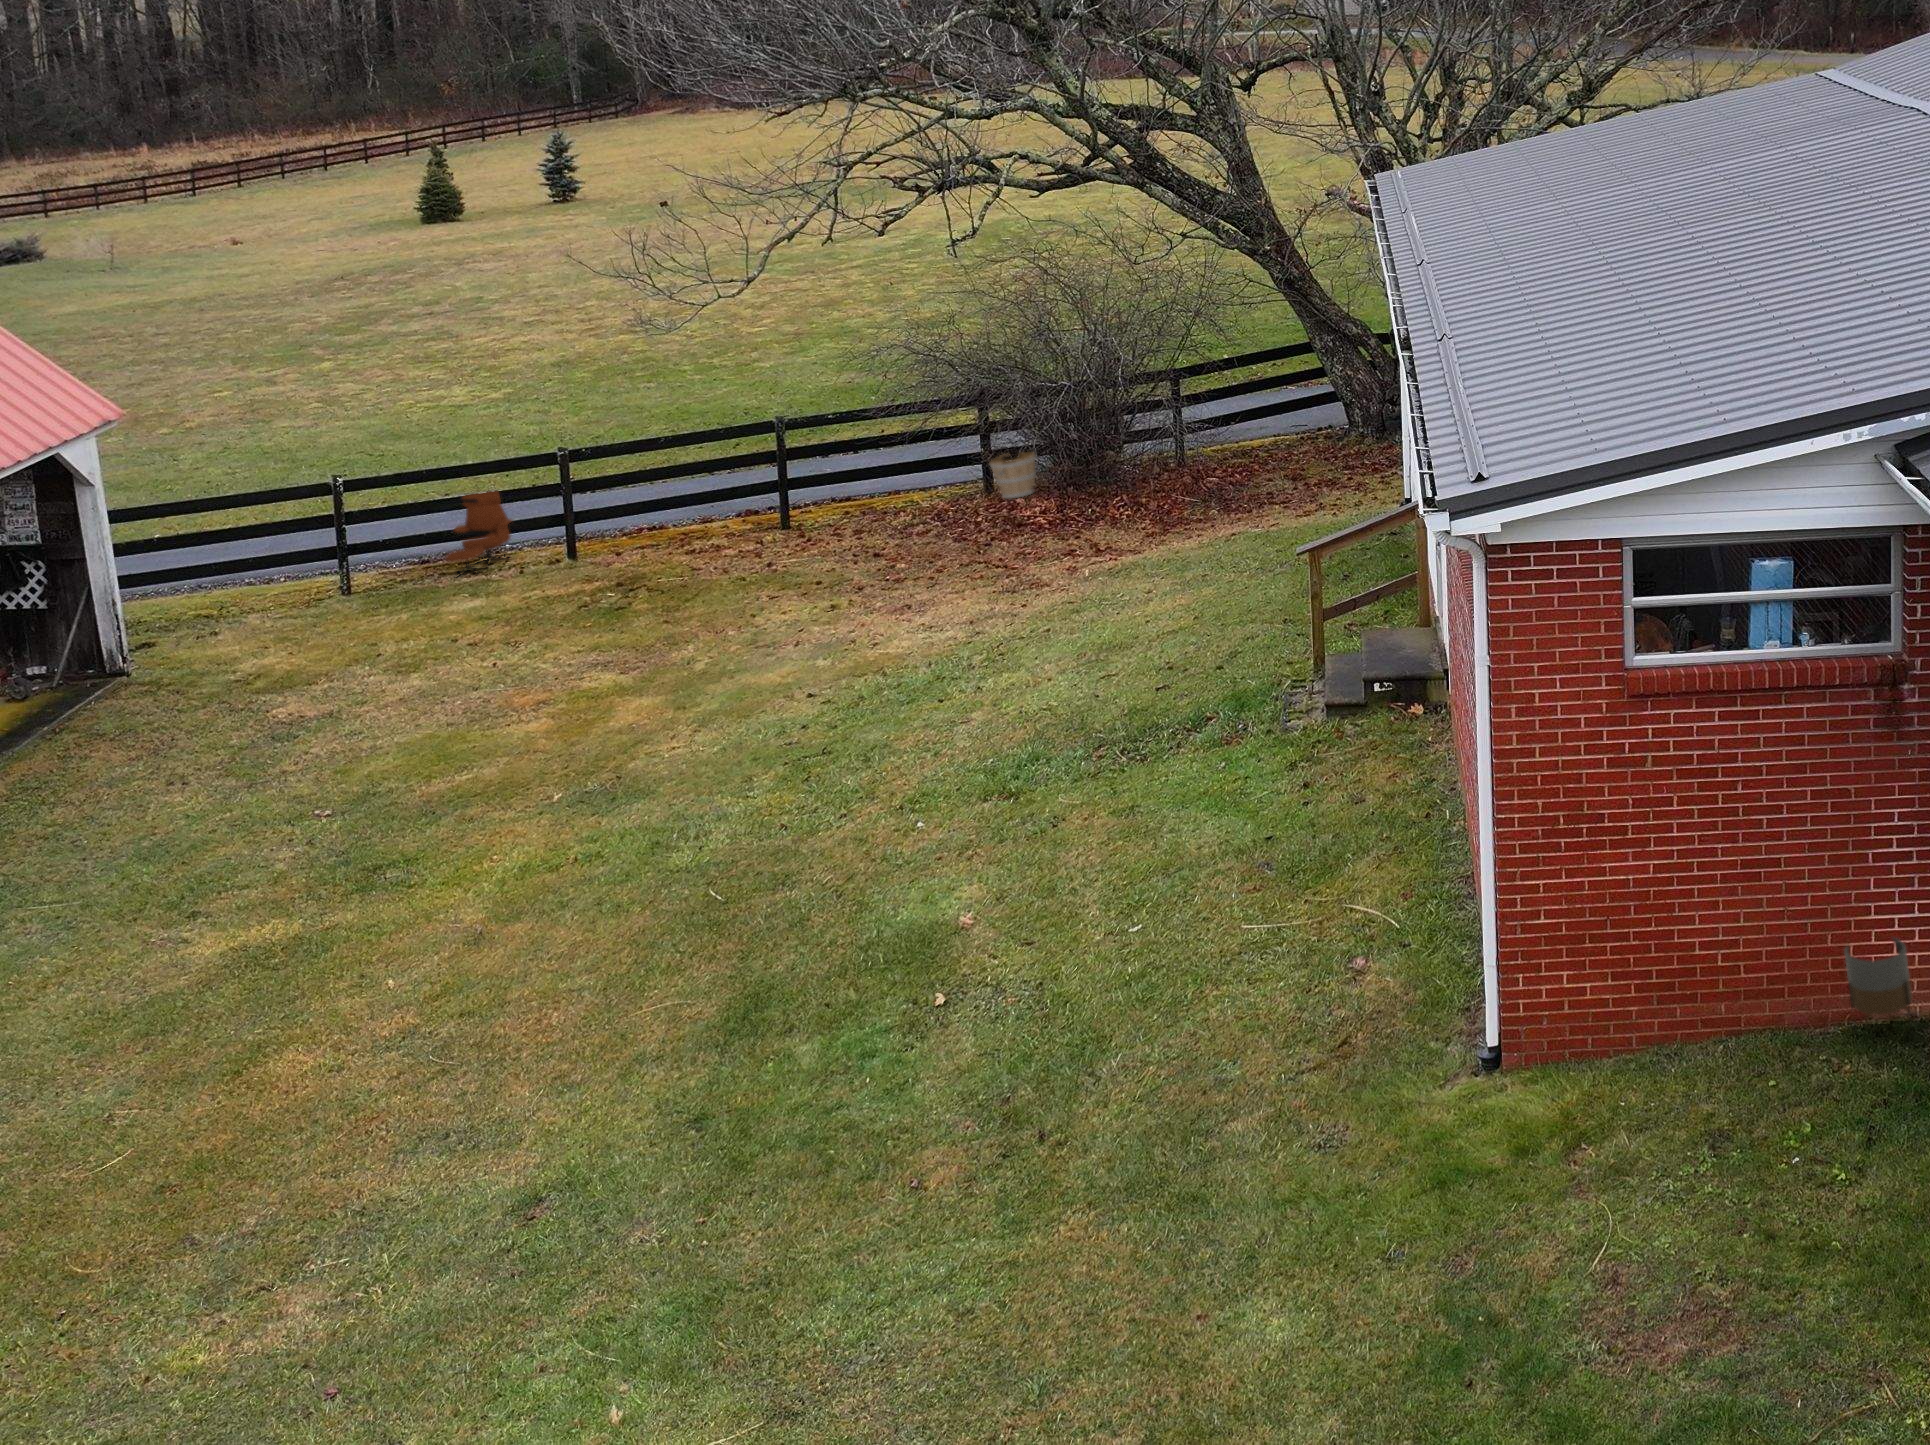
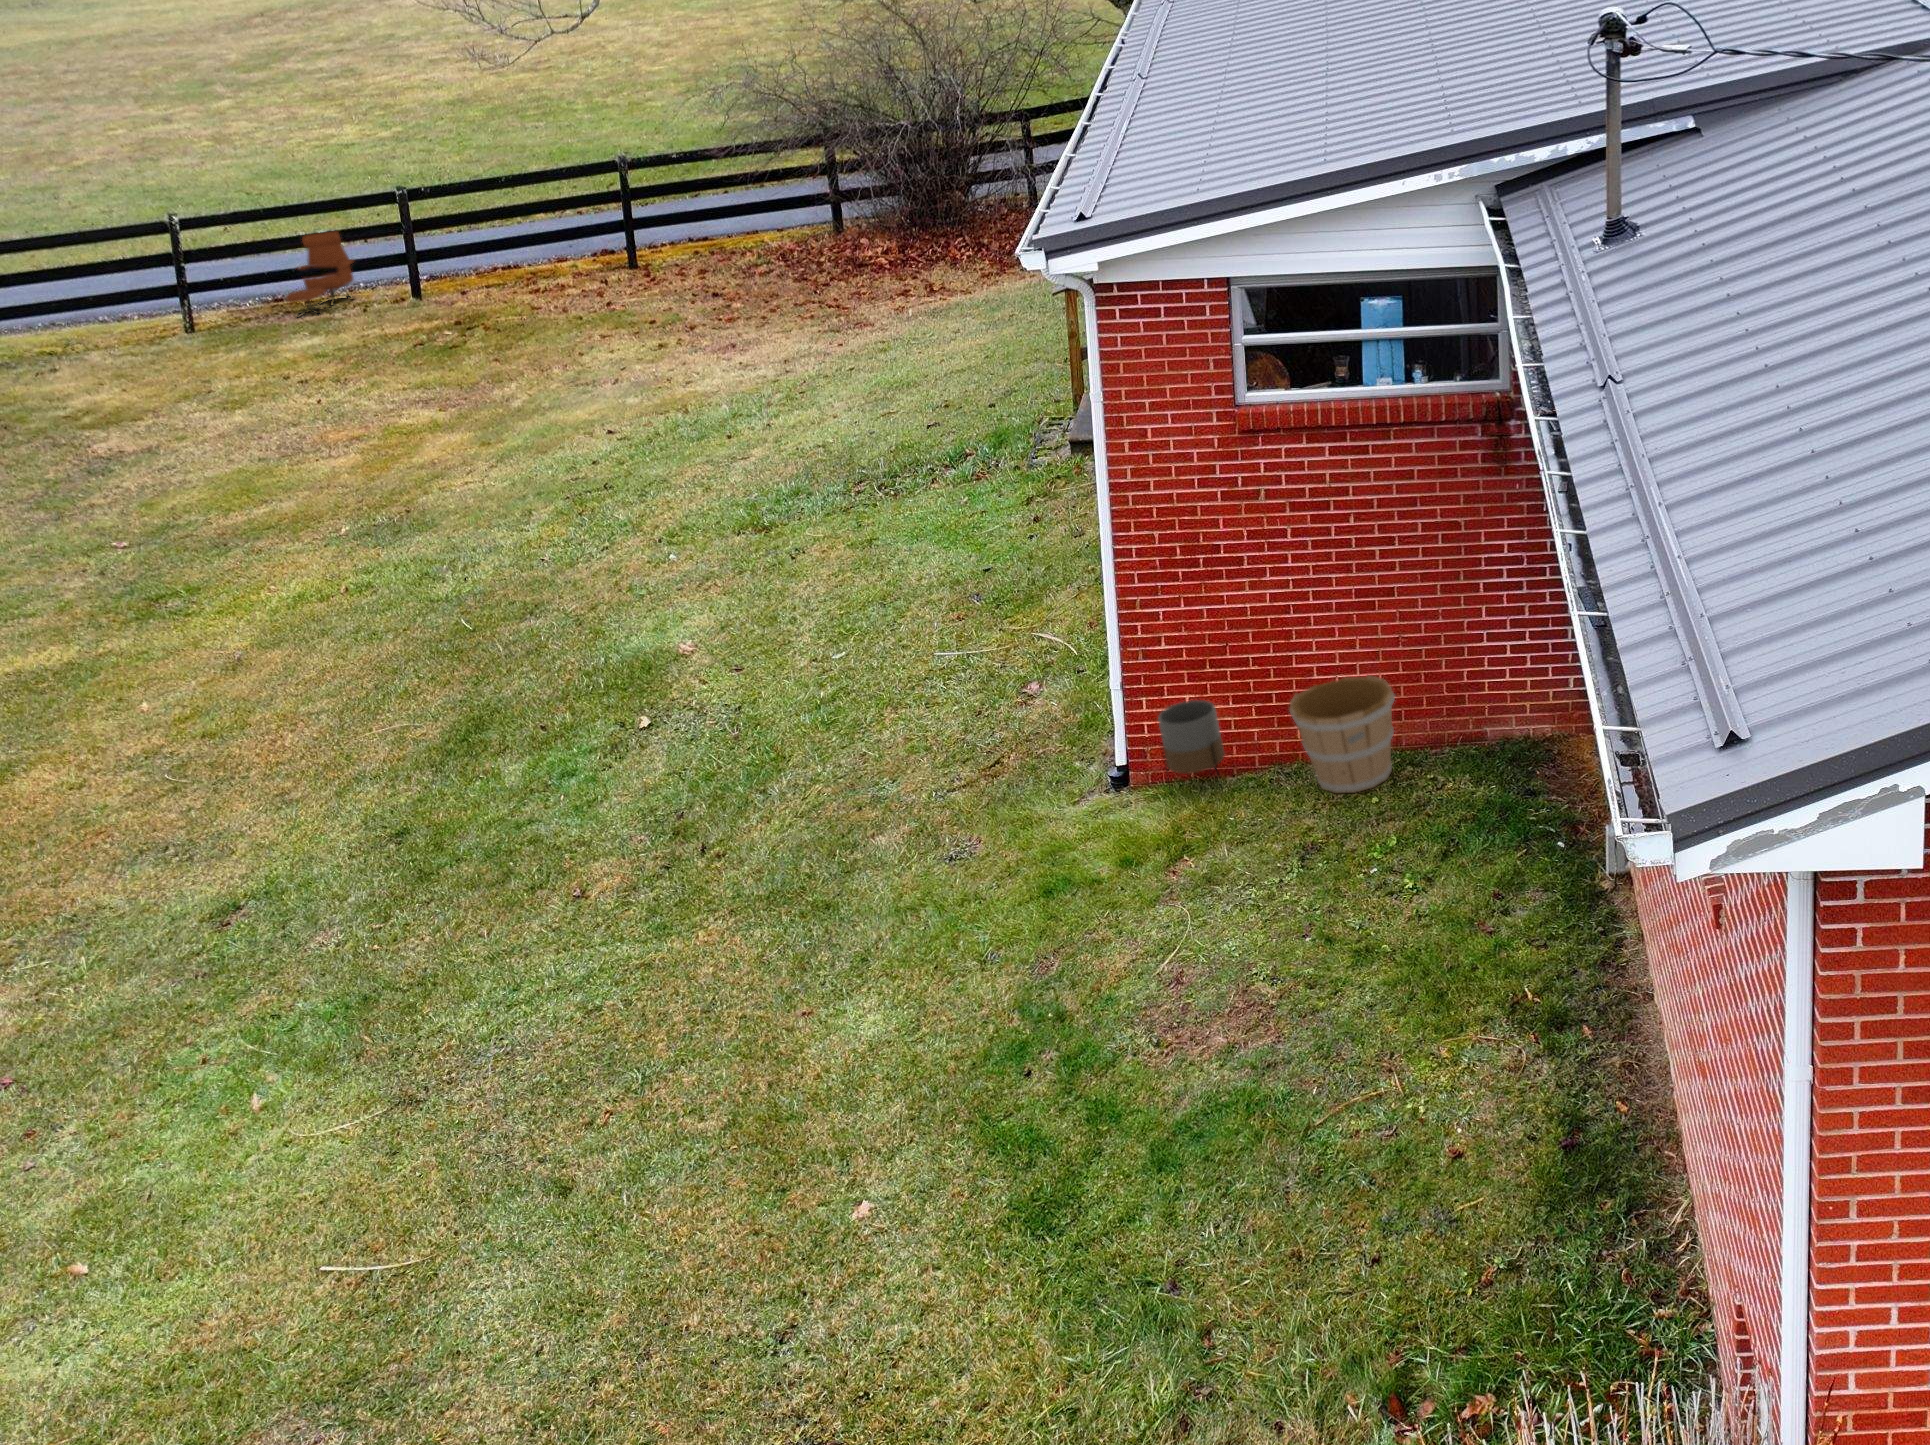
wooden bucket: present [990,452,1036,499] -> present [1290,675,1395,793]
planter: present [1845,938,1912,1015] -> present [1158,700,1225,784]

